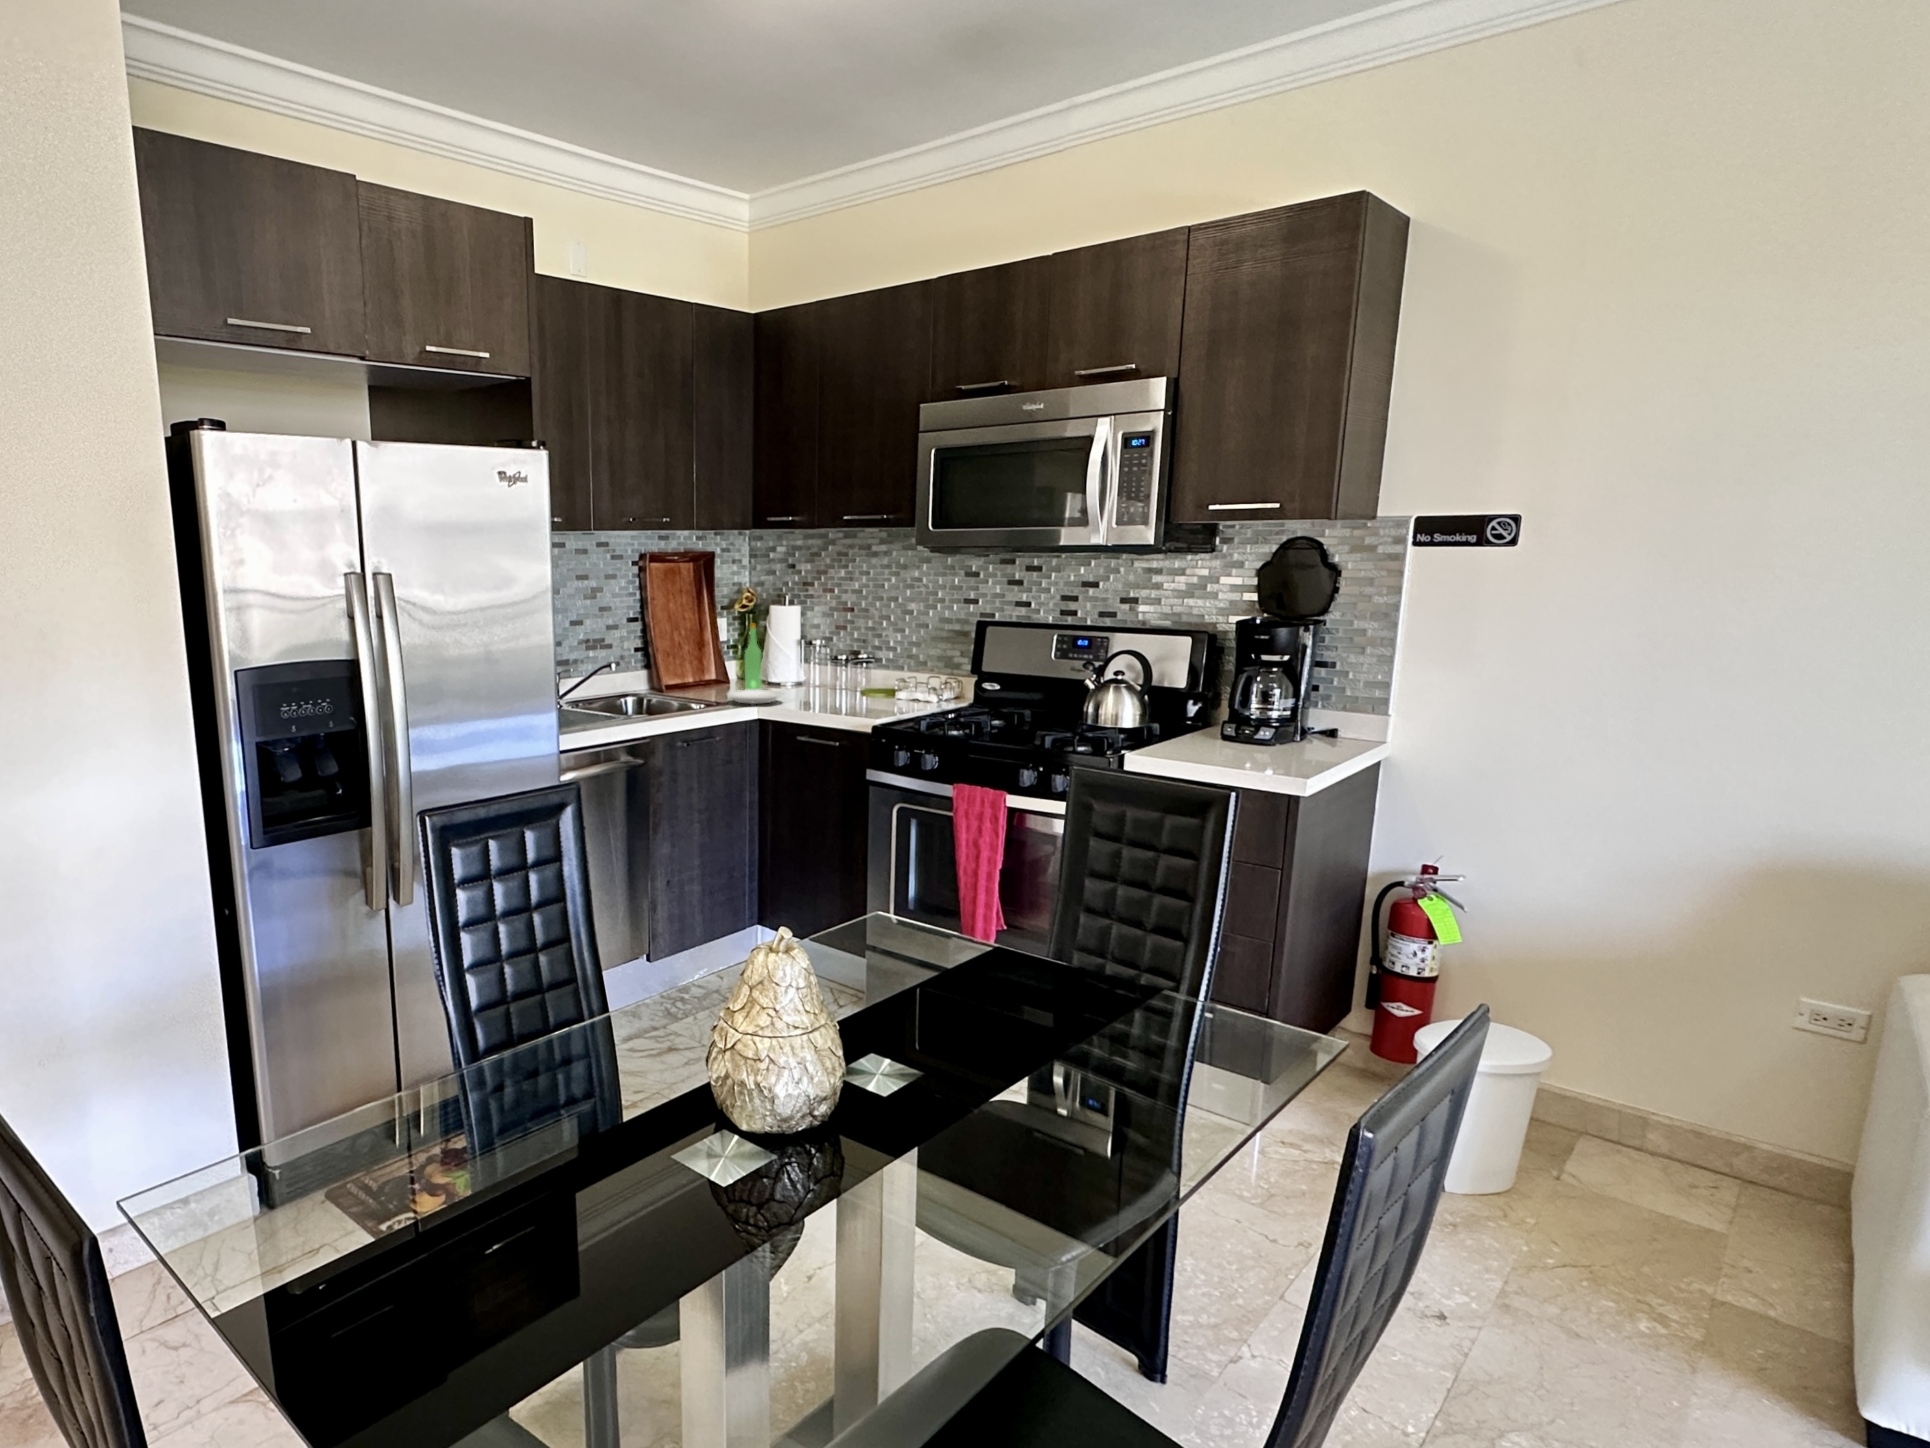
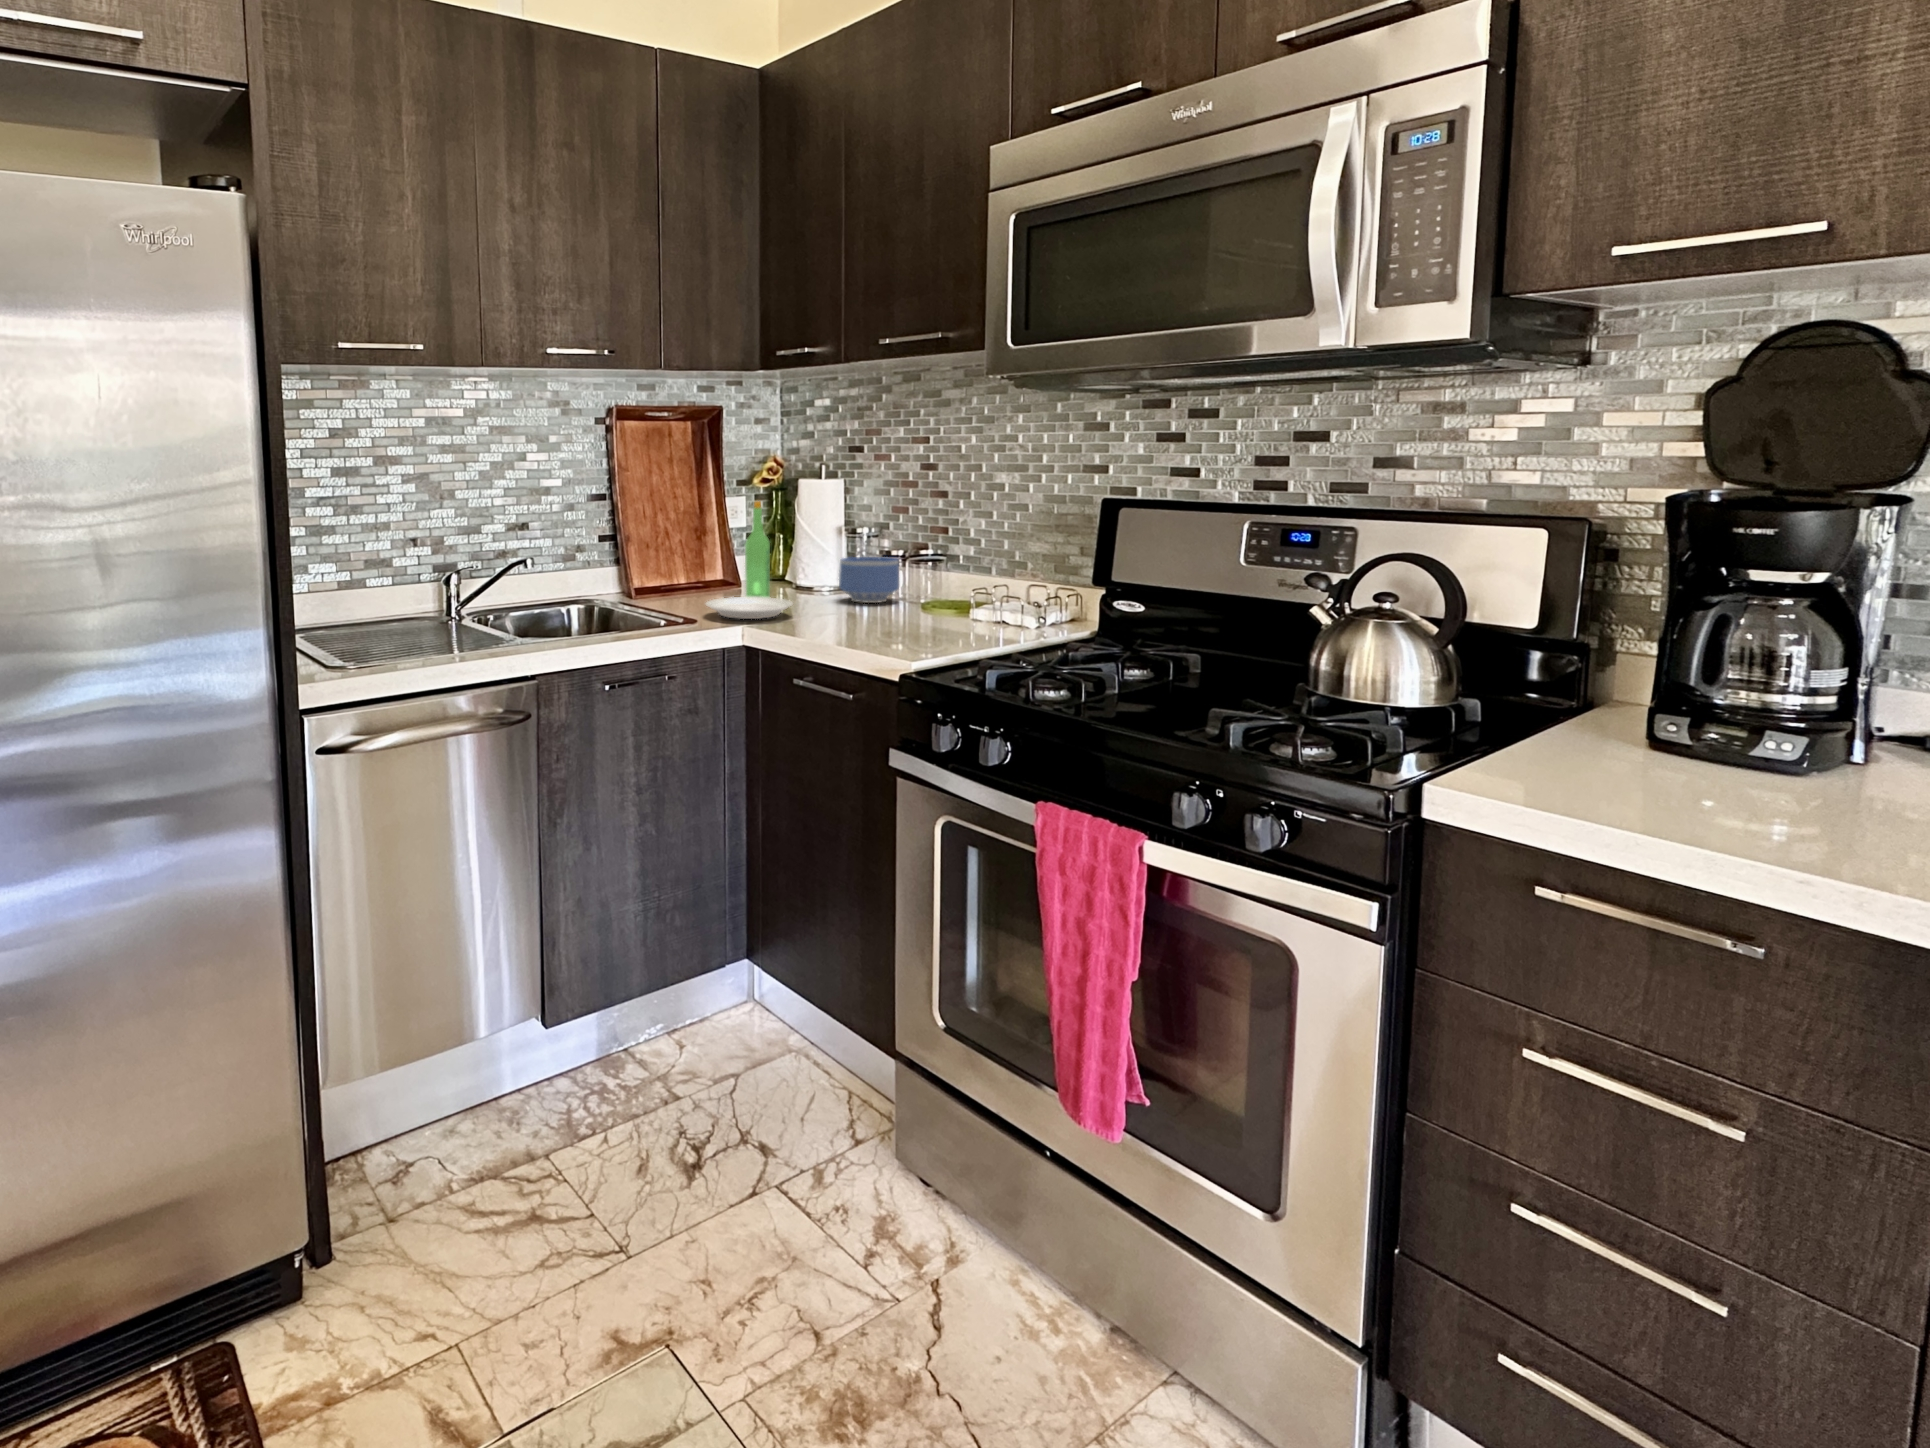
bowl: none [804,661,844,692] -> present [839,557,899,603]

